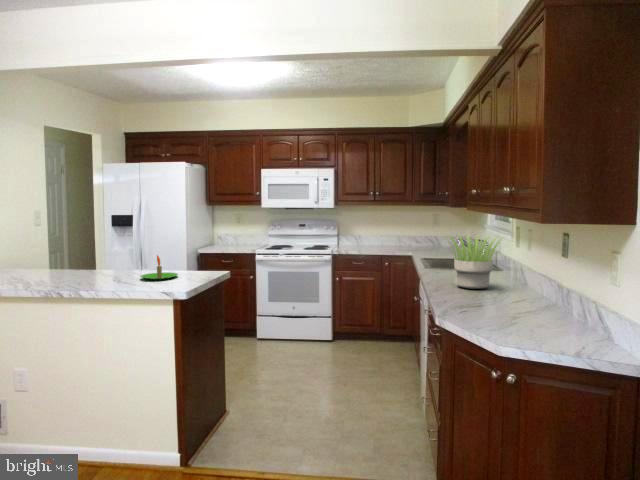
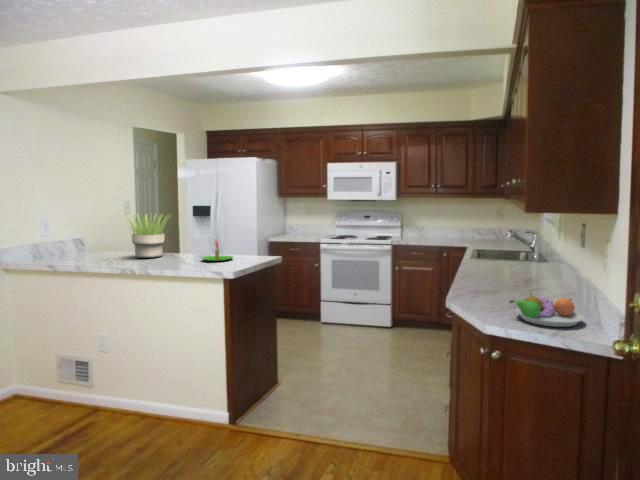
potted plant: present [451,235,500,289] -> present [127,215,167,258]
fruit bowl: none [500,303,571,337] -> present [509,293,584,327]

